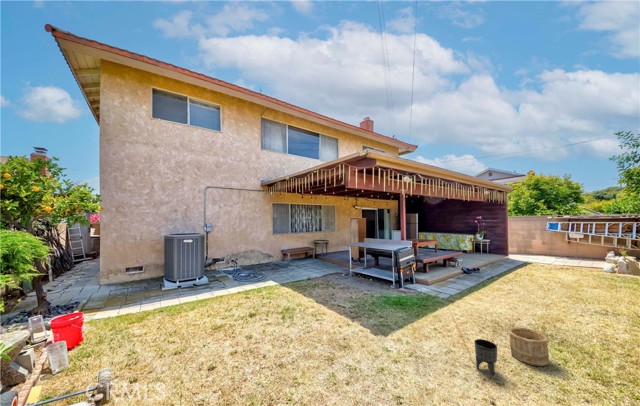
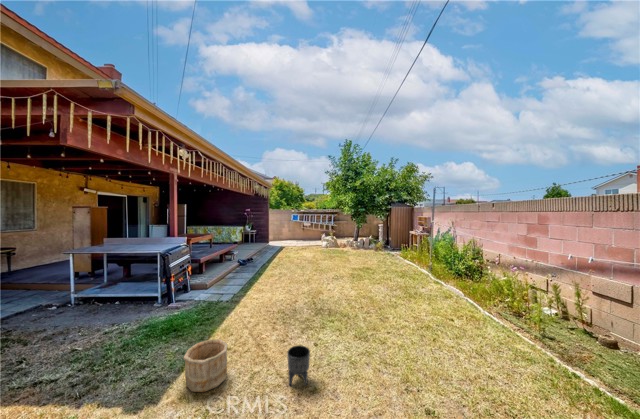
wooden bucket: present [508,327,549,366] -> present [183,340,227,392]

